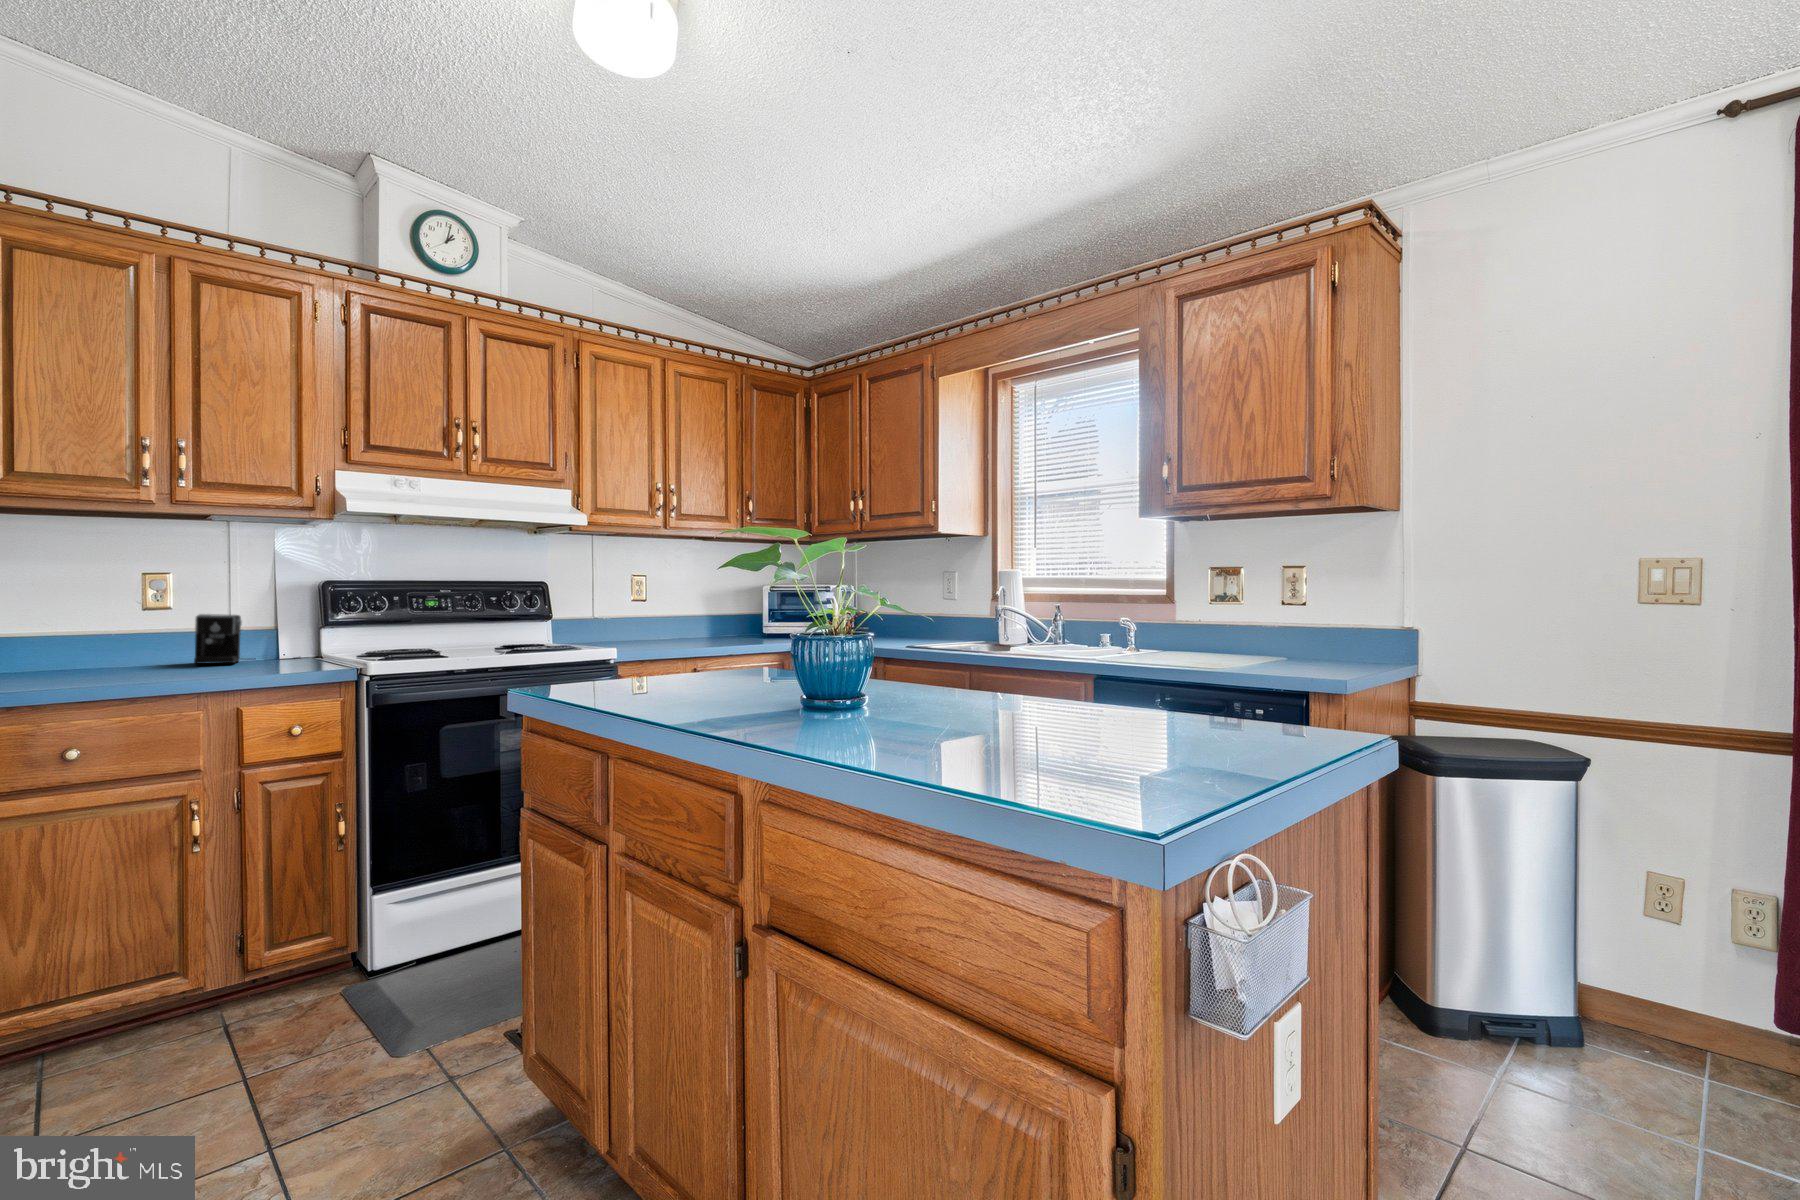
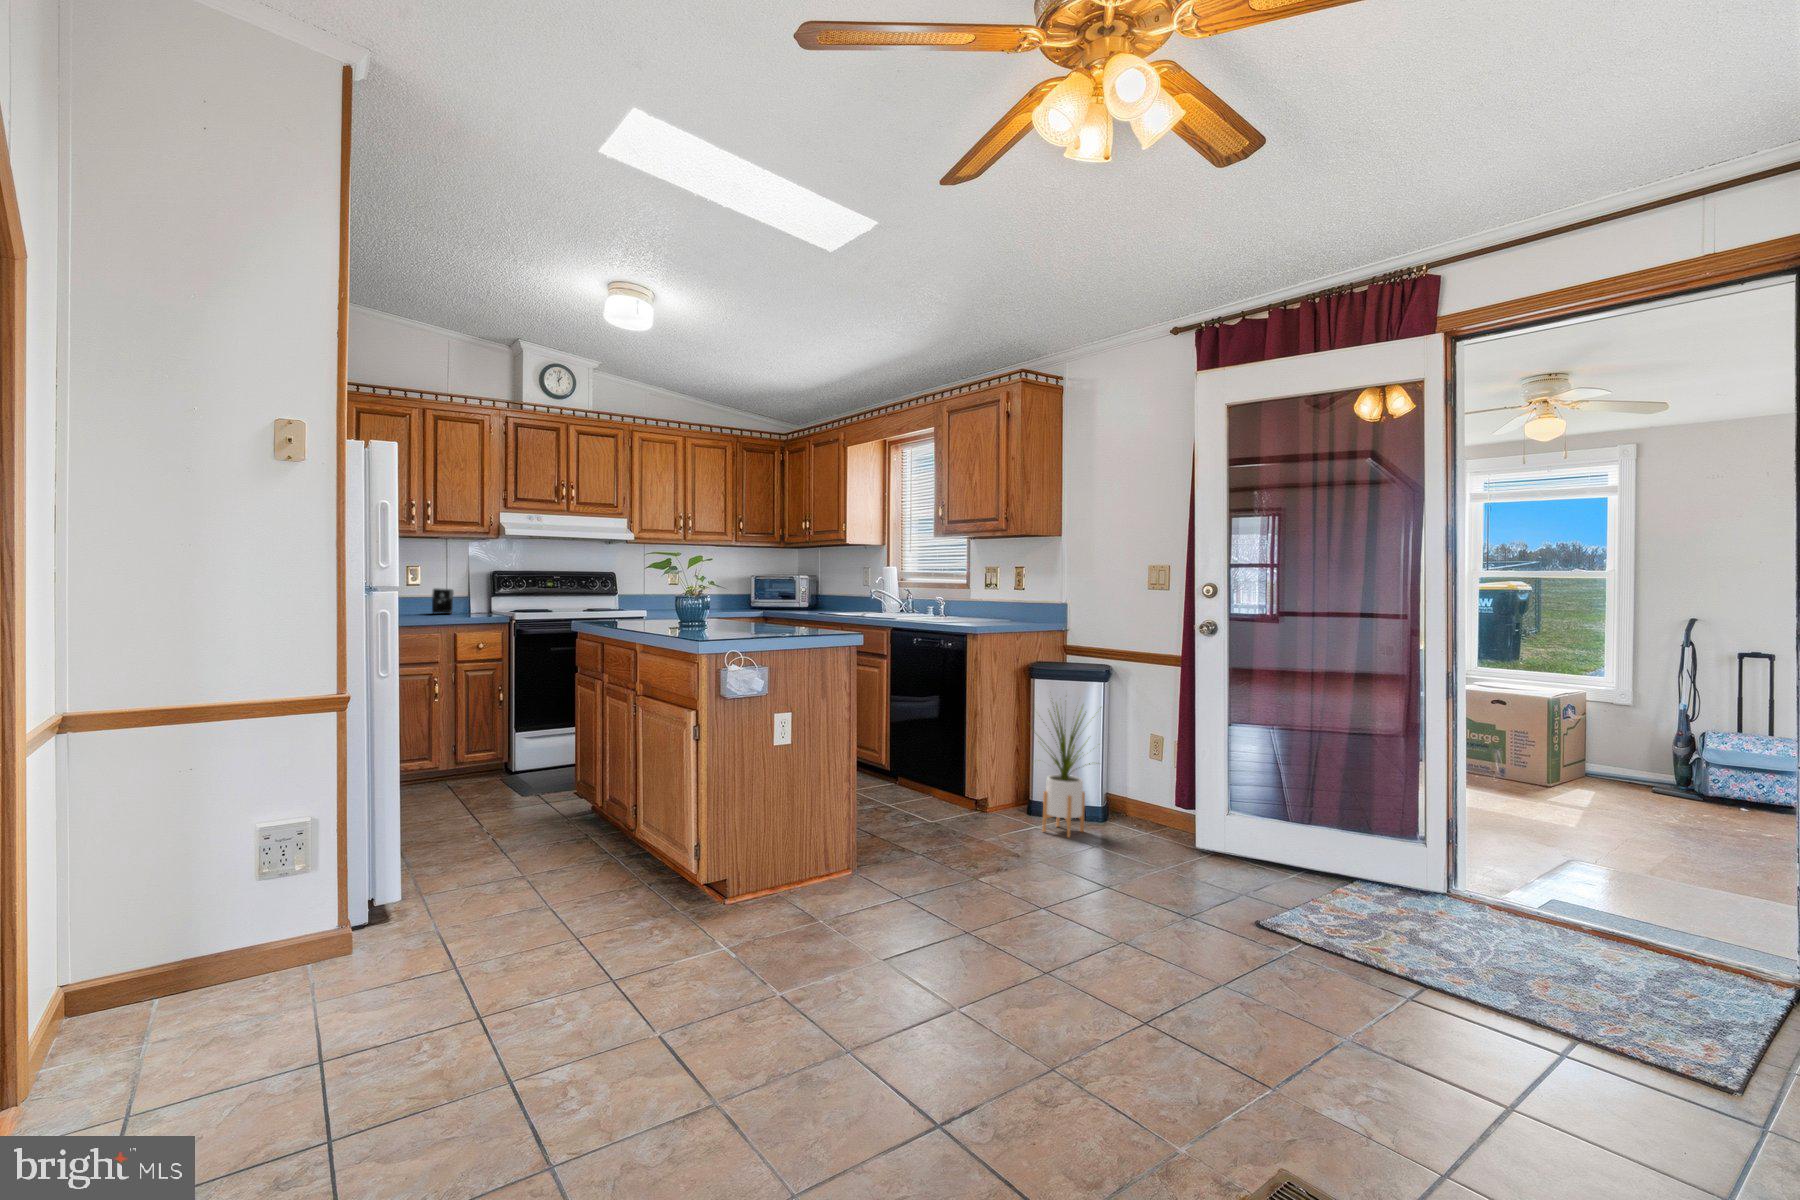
house plant: none [1492,809,1706,1134] -> present [1042,706,1093,837]

